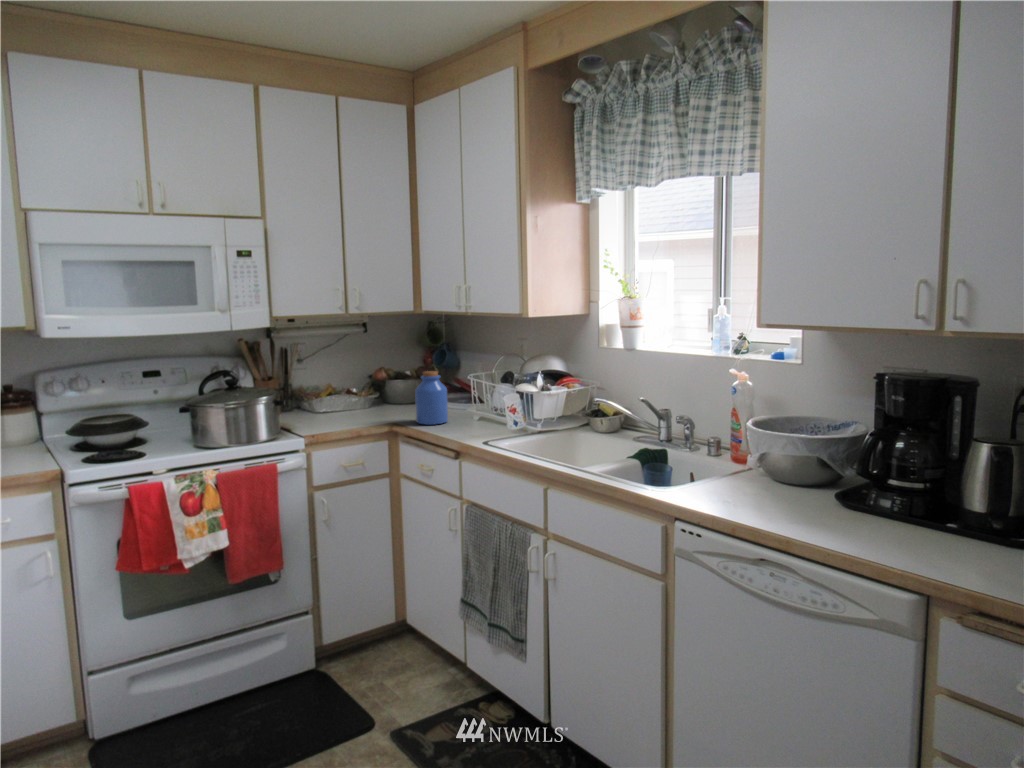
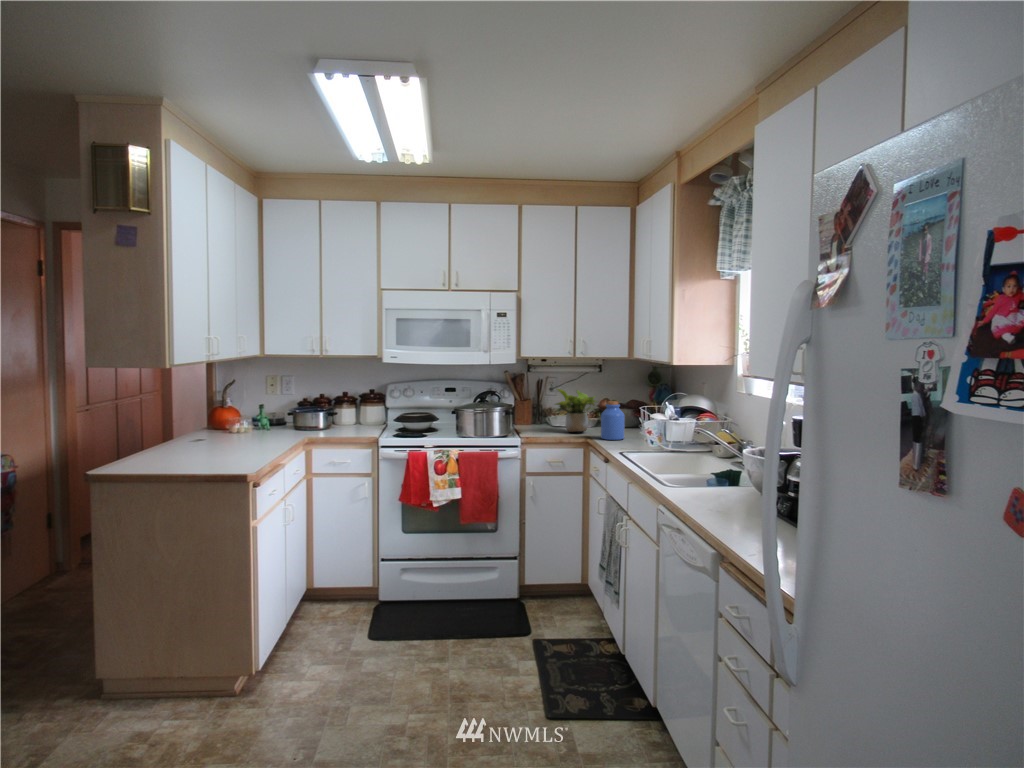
potted plant: none [335,359,391,419] -> present [555,389,597,432]

